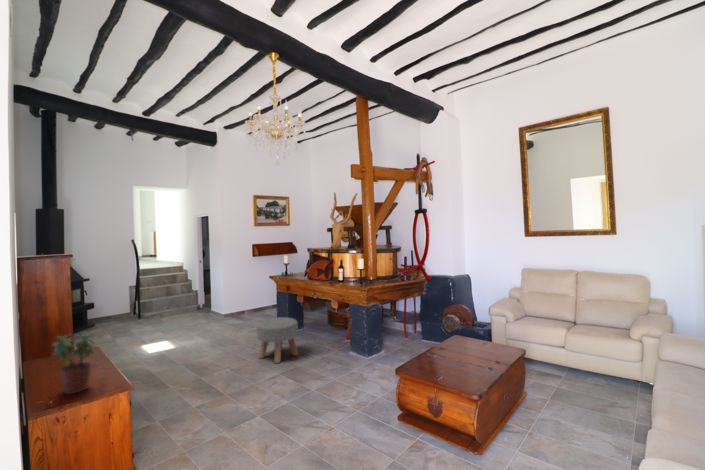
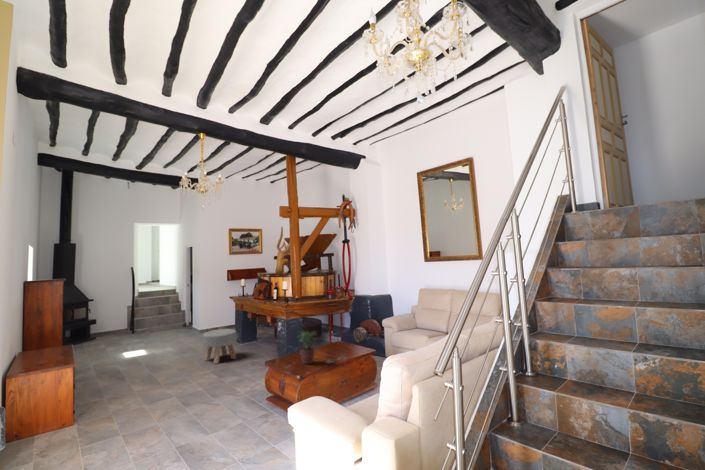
potted plant: present [53,335,93,394] -> present [298,332,317,364]

